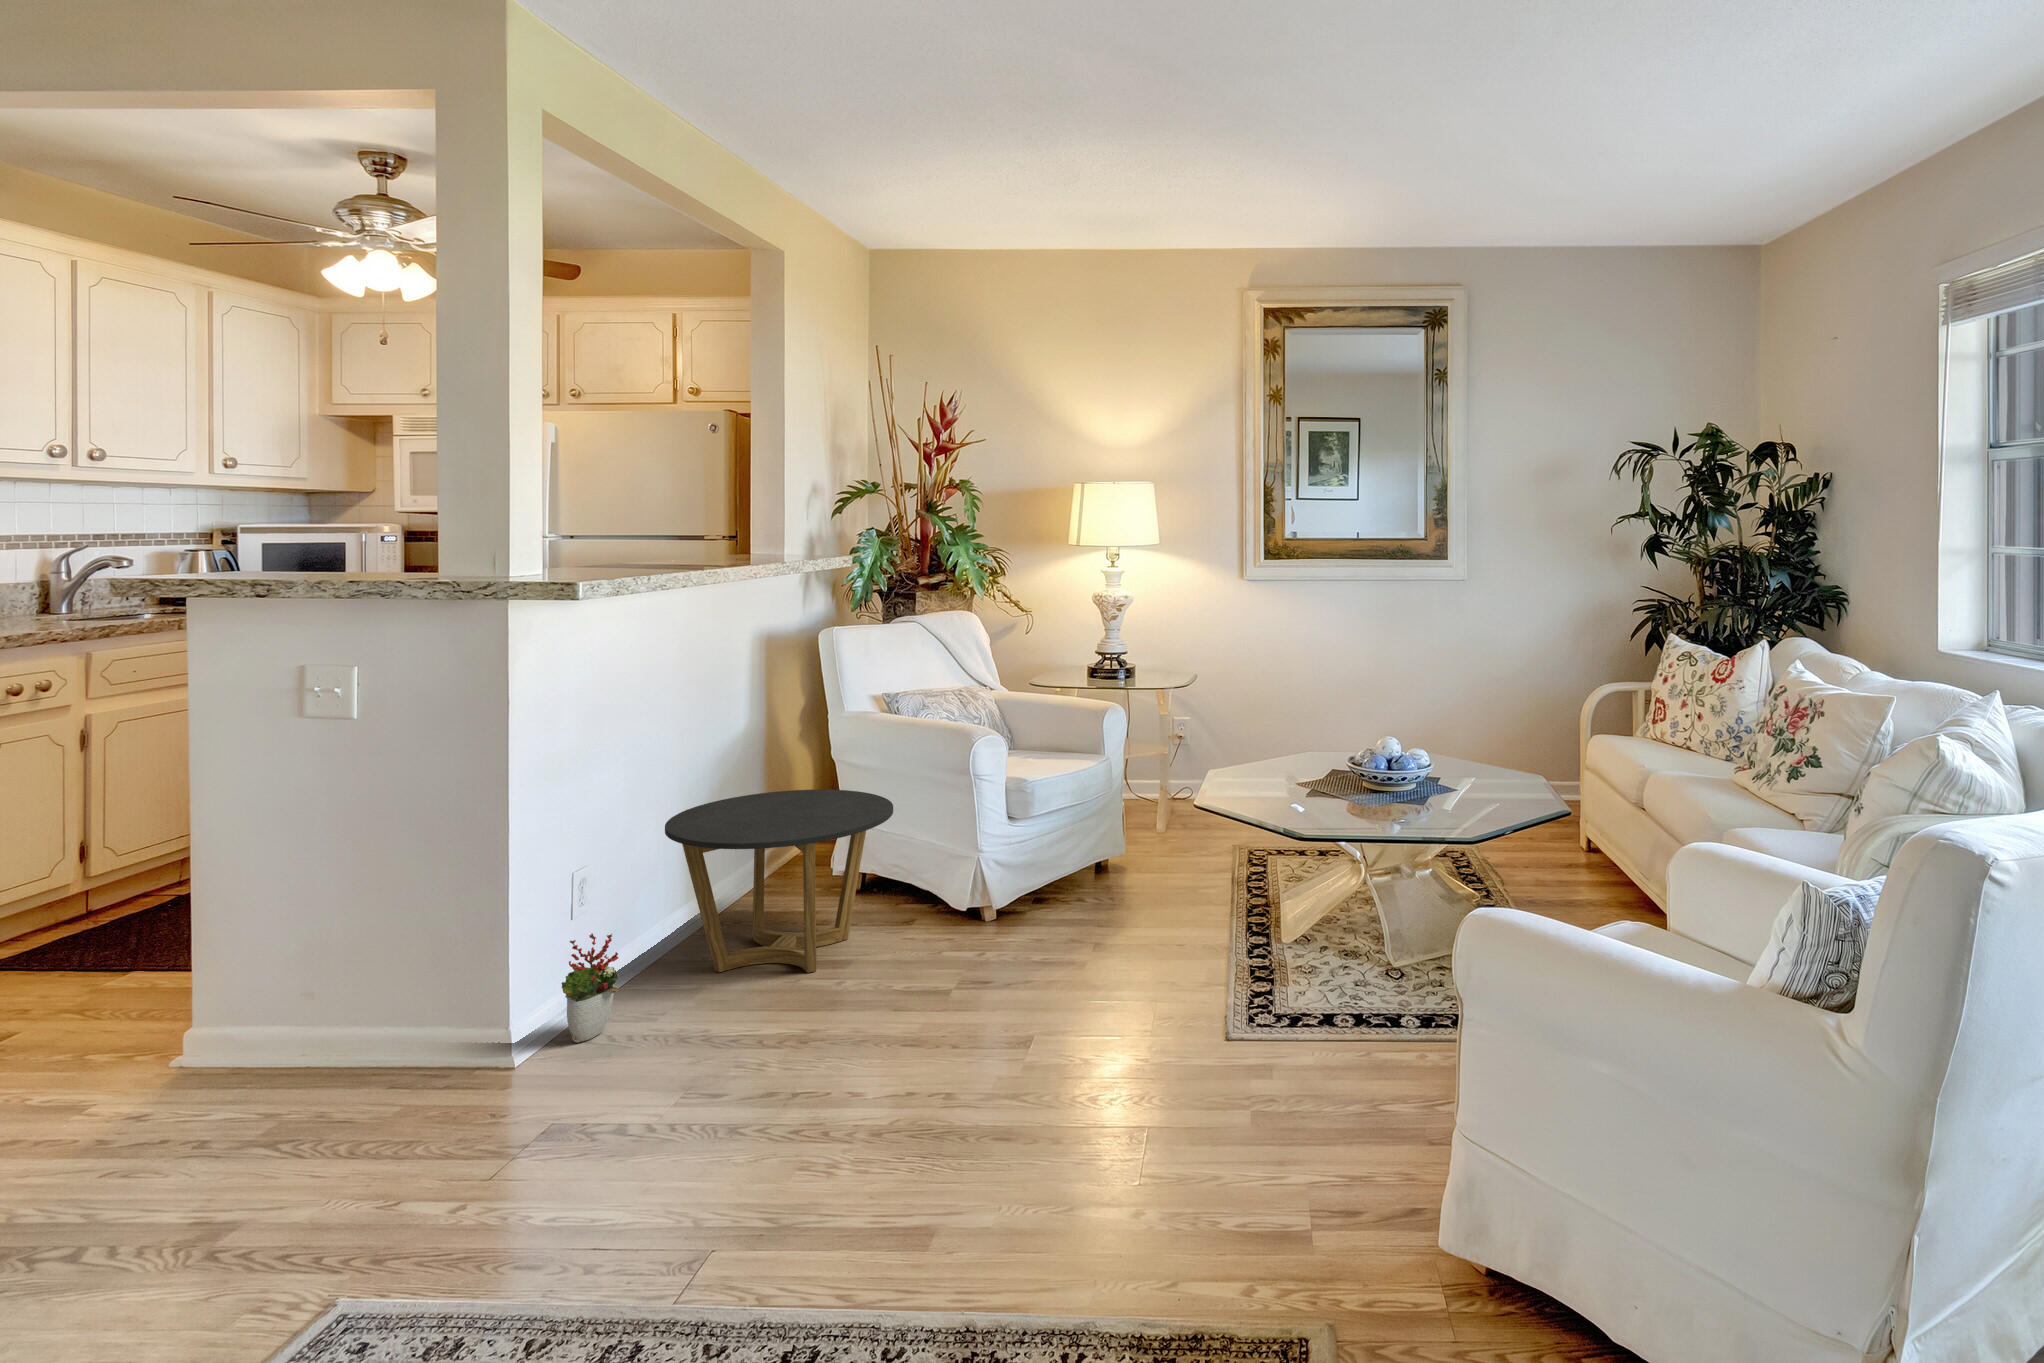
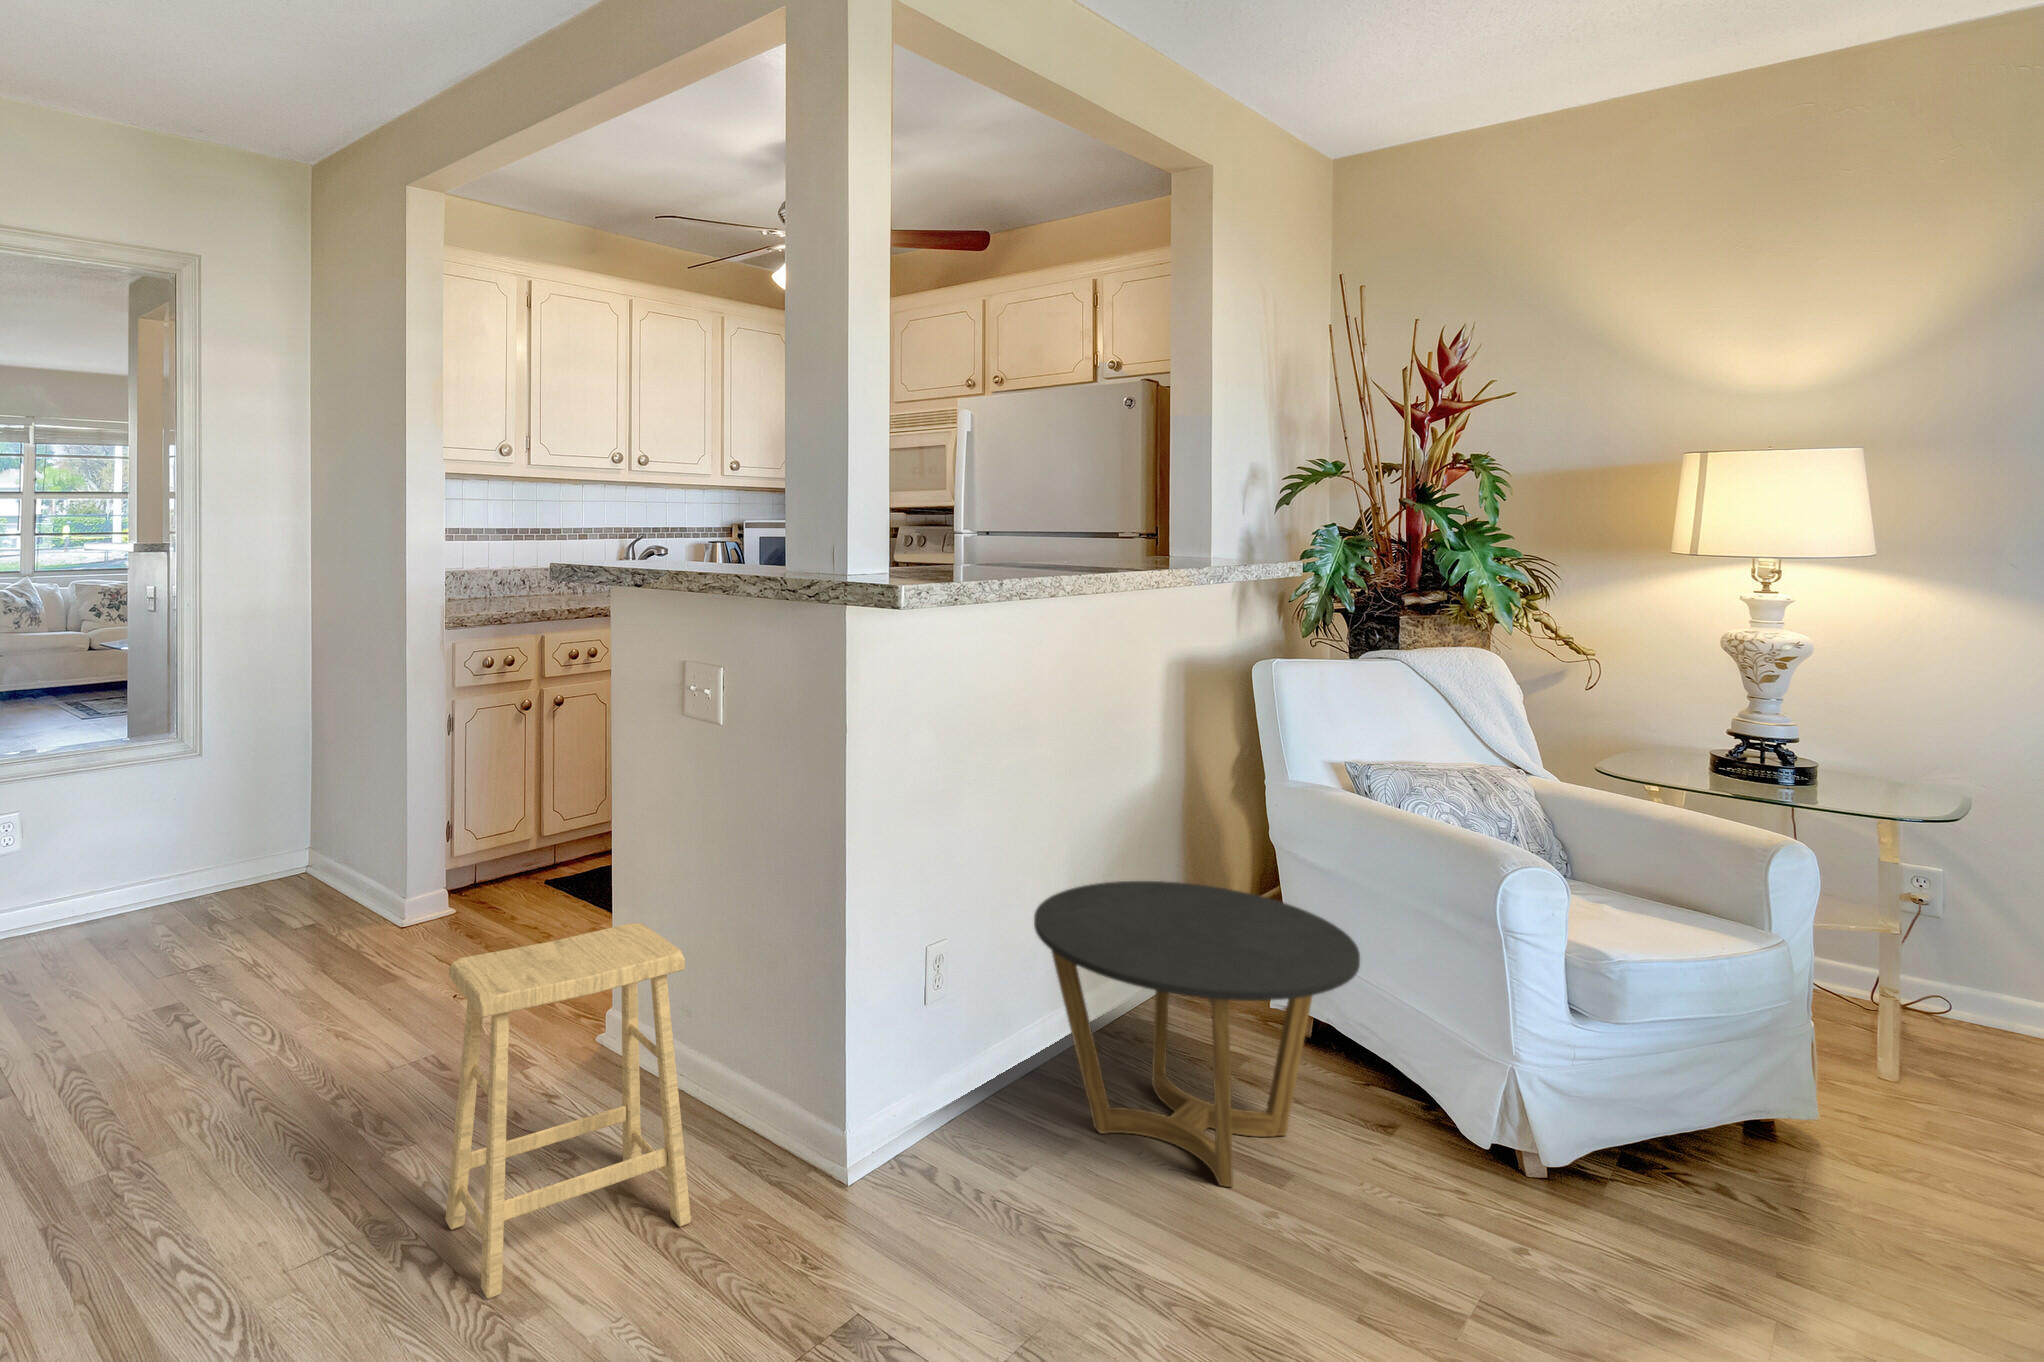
footstool: none [102,889,386,1210] -> present [445,923,691,1299]
decorative plant: present [561,934,619,1043] -> none [888,1052,958,1196]

